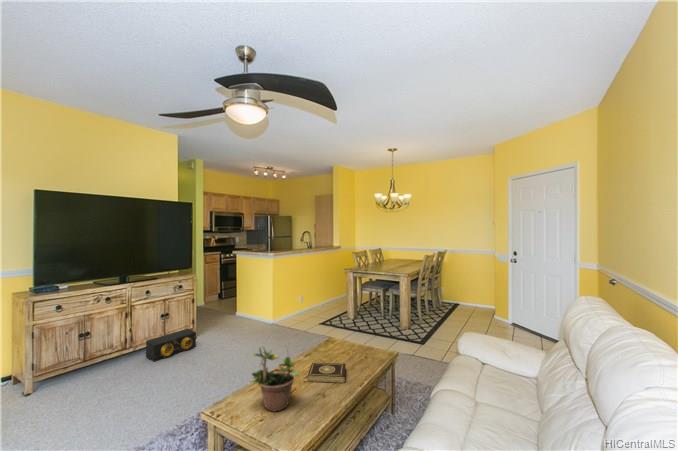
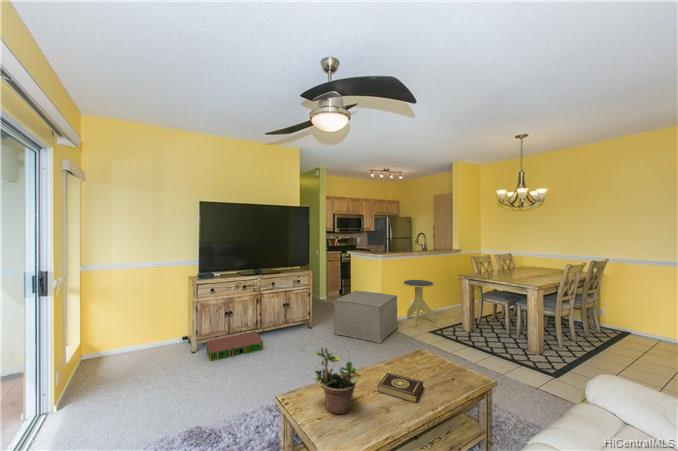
side table: none [295,276,325,322] -> present [404,280,436,328]
ottoman: none [225,292,291,342] -> present [333,290,398,343]
speaker: present [146,329,196,362] -> none [271,318,309,342]
storage bin: none [48,353,140,403] -> present [206,331,263,361]

